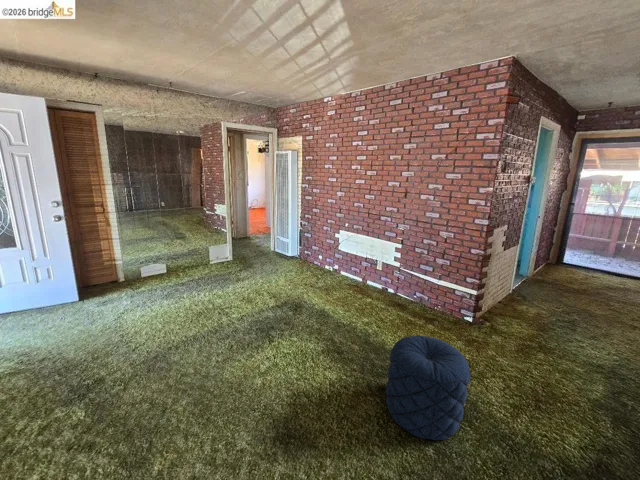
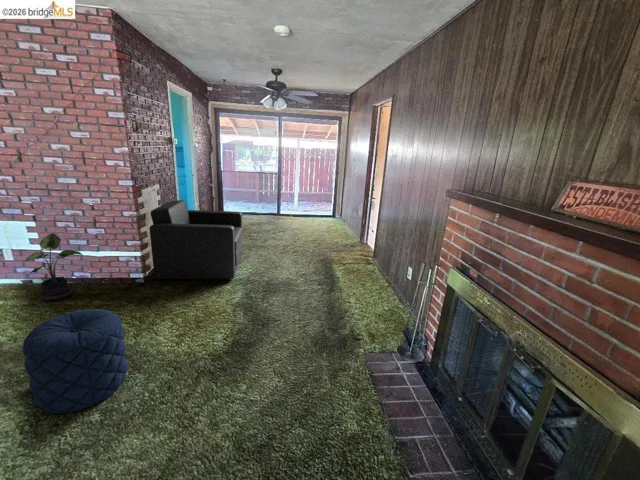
armchair: none [484,244,618,361] -> present [150,200,243,279]
potted plant: none [389,256,429,312] -> present [25,233,82,302]

